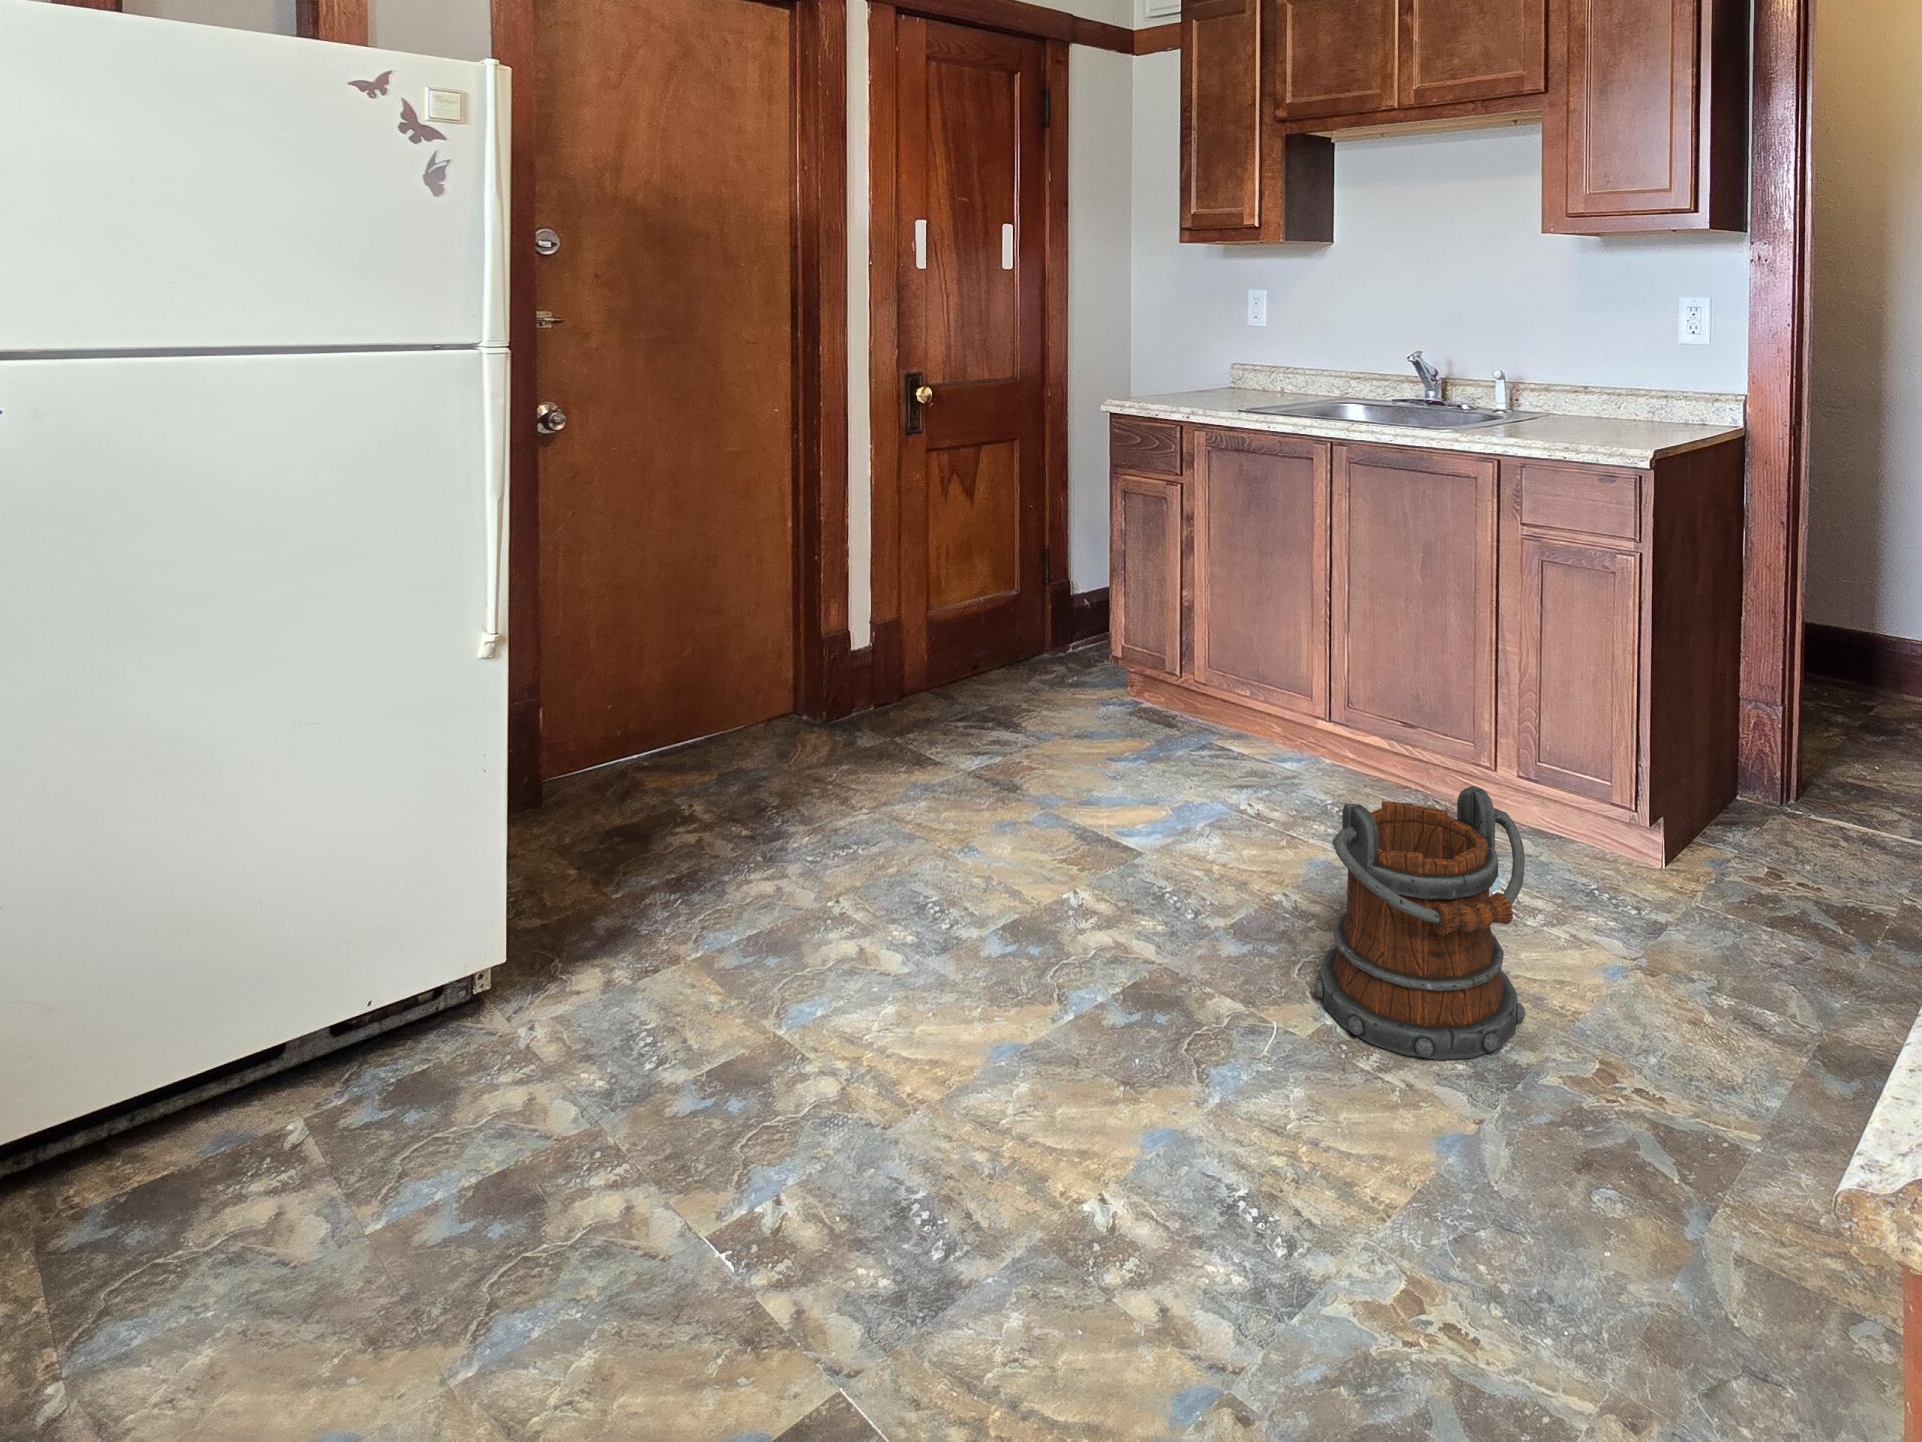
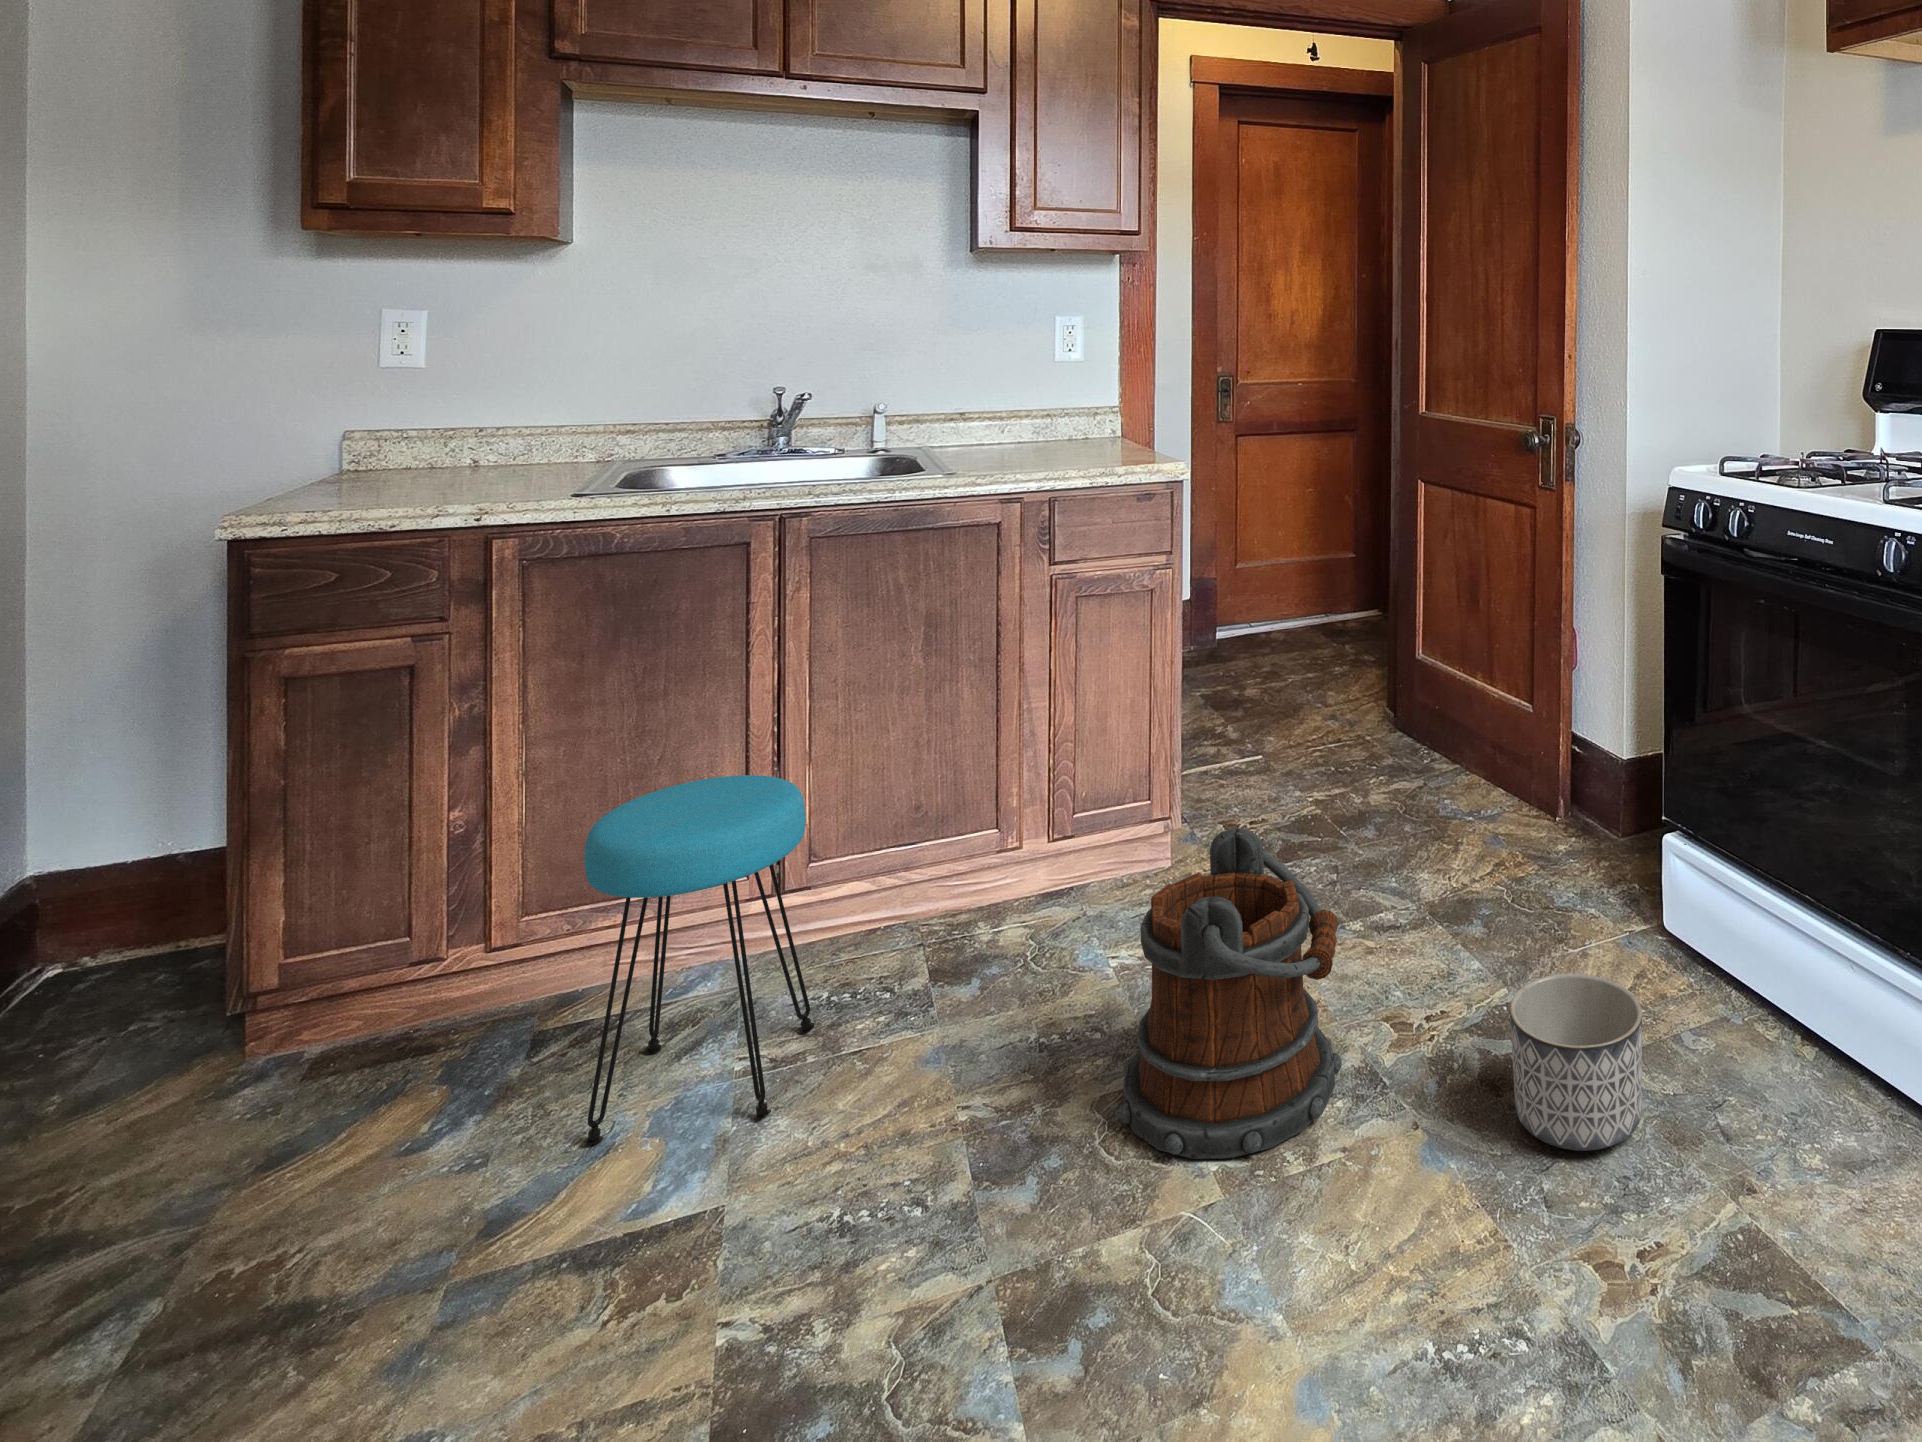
stool: none [1152,605,1302,833] -> present [584,775,814,1144]
planter: none [1519,1067,1685,1285] -> present [1510,973,1642,1151]

